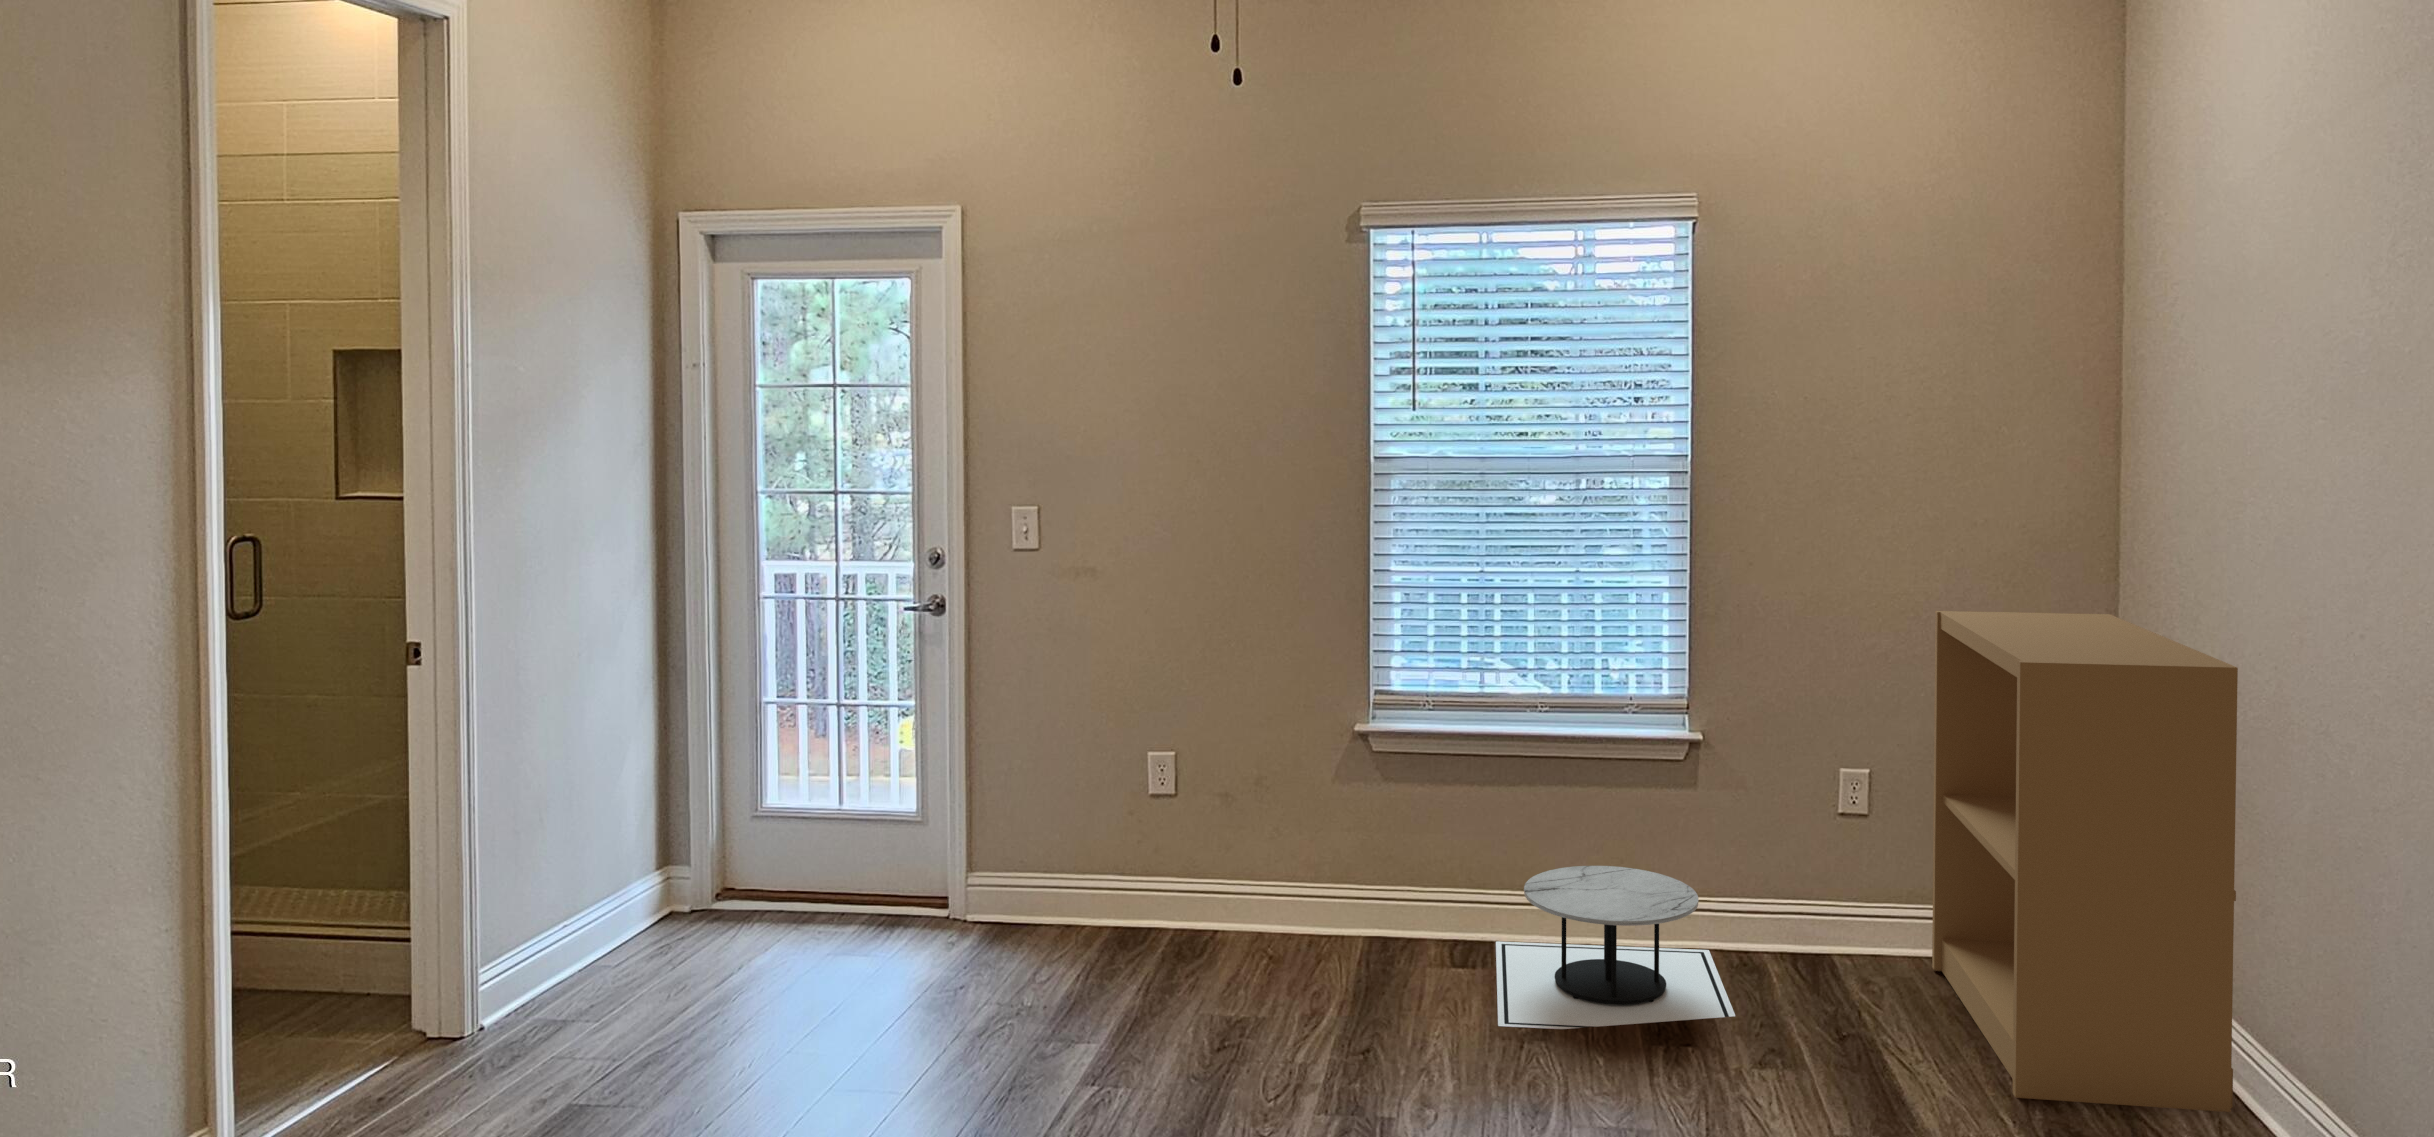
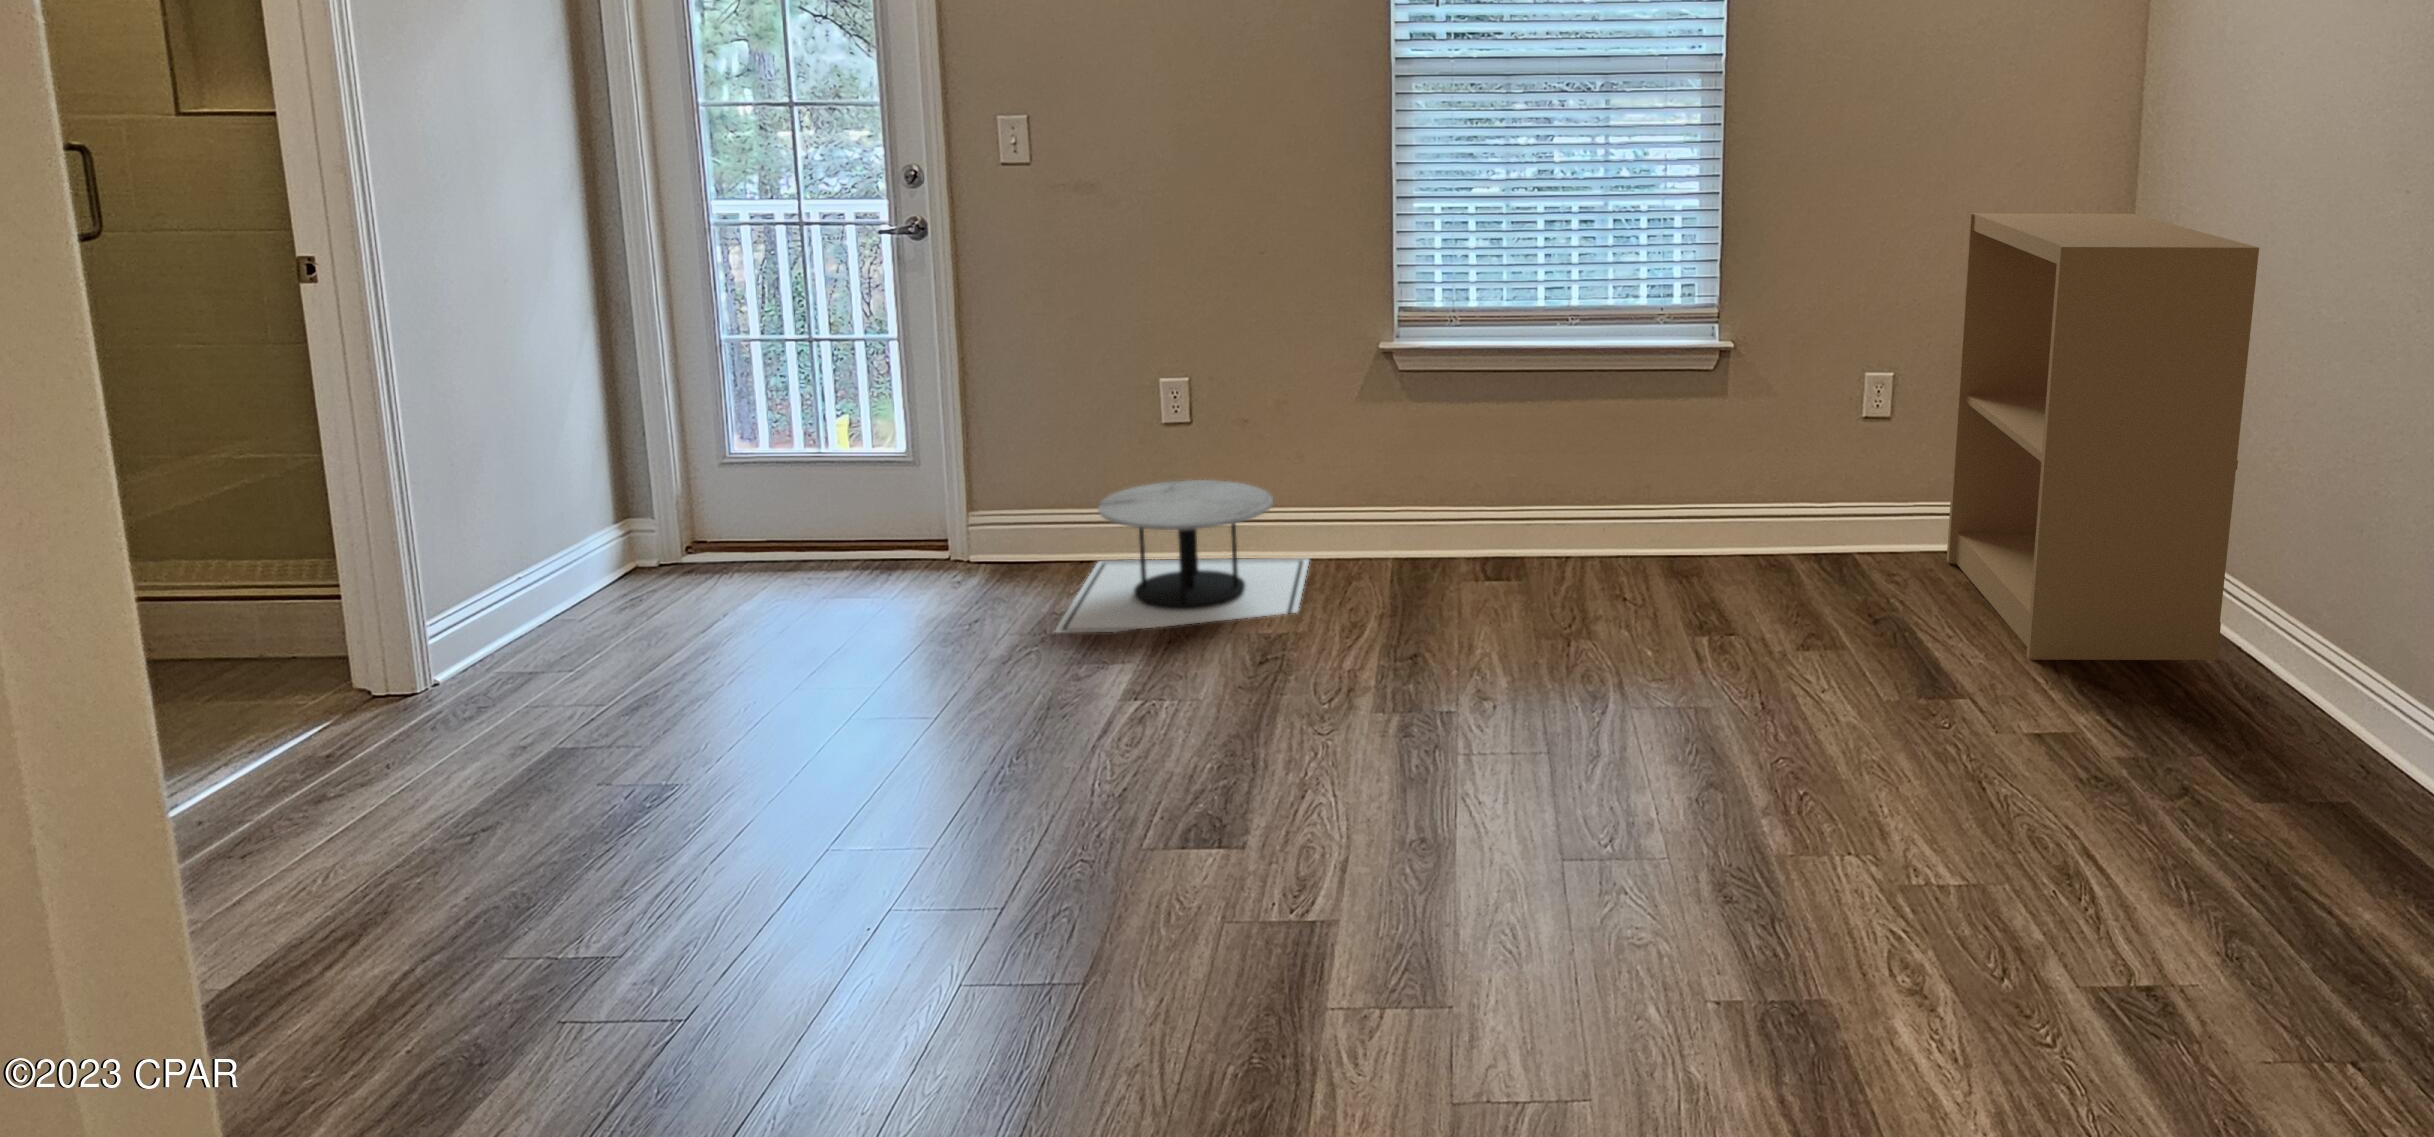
side table: present [1496,866,1735,1029] -> present [1055,480,1309,633]

